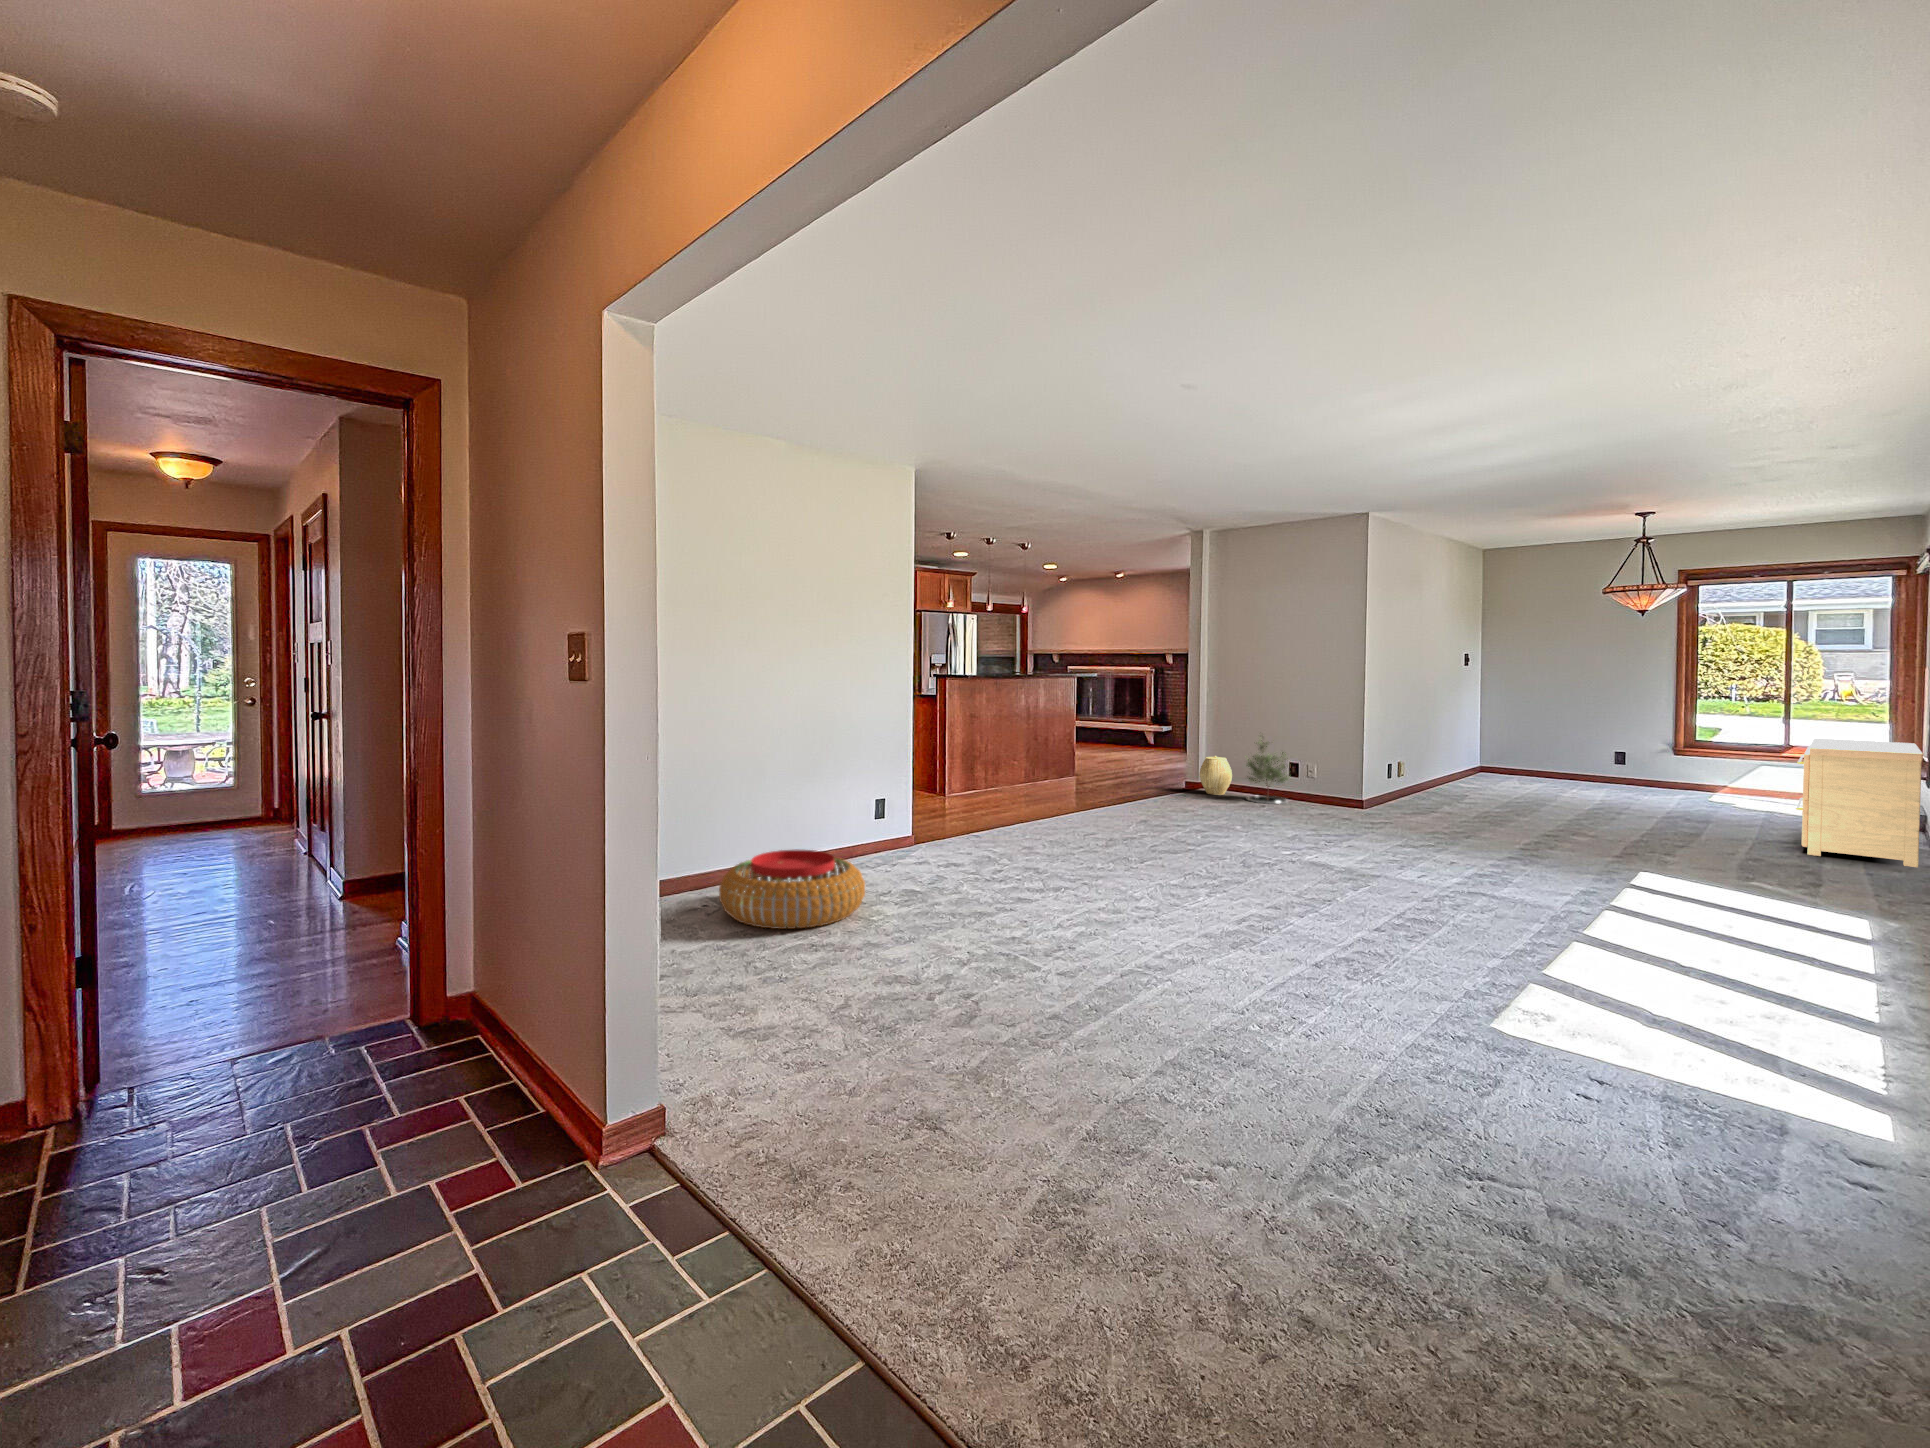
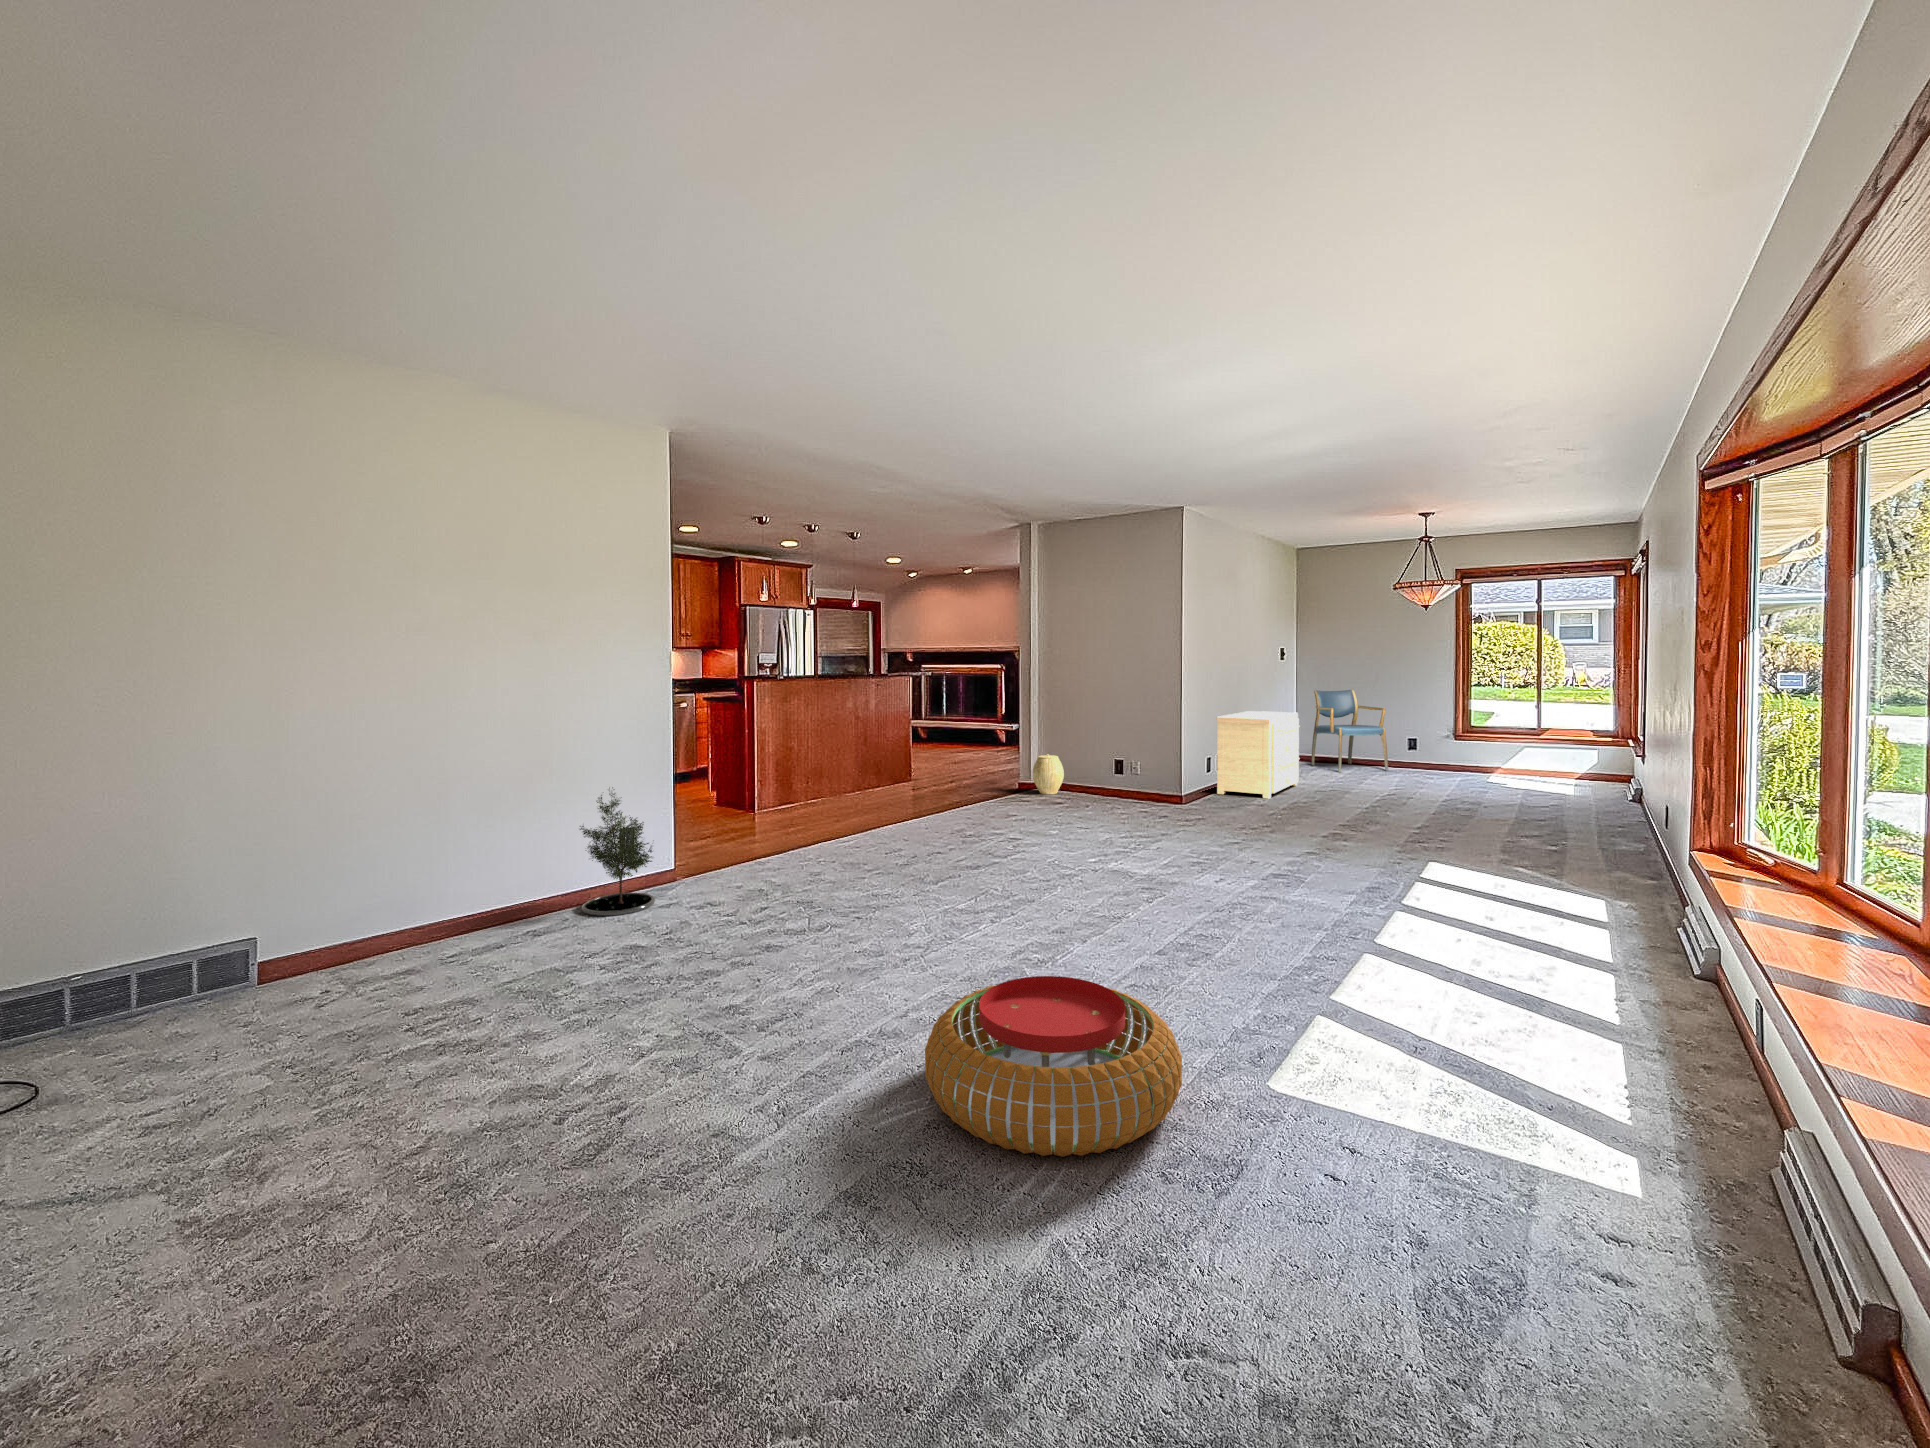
armchair: none [1499,699,1592,787] -> present [1312,690,1388,772]
side table: present [1796,739,1923,867] -> present [1217,711,1300,799]
potted tree: present [1246,740,1289,804] -> present [580,787,655,916]
pouf: present [719,850,865,929] -> present [925,976,1182,1157]

